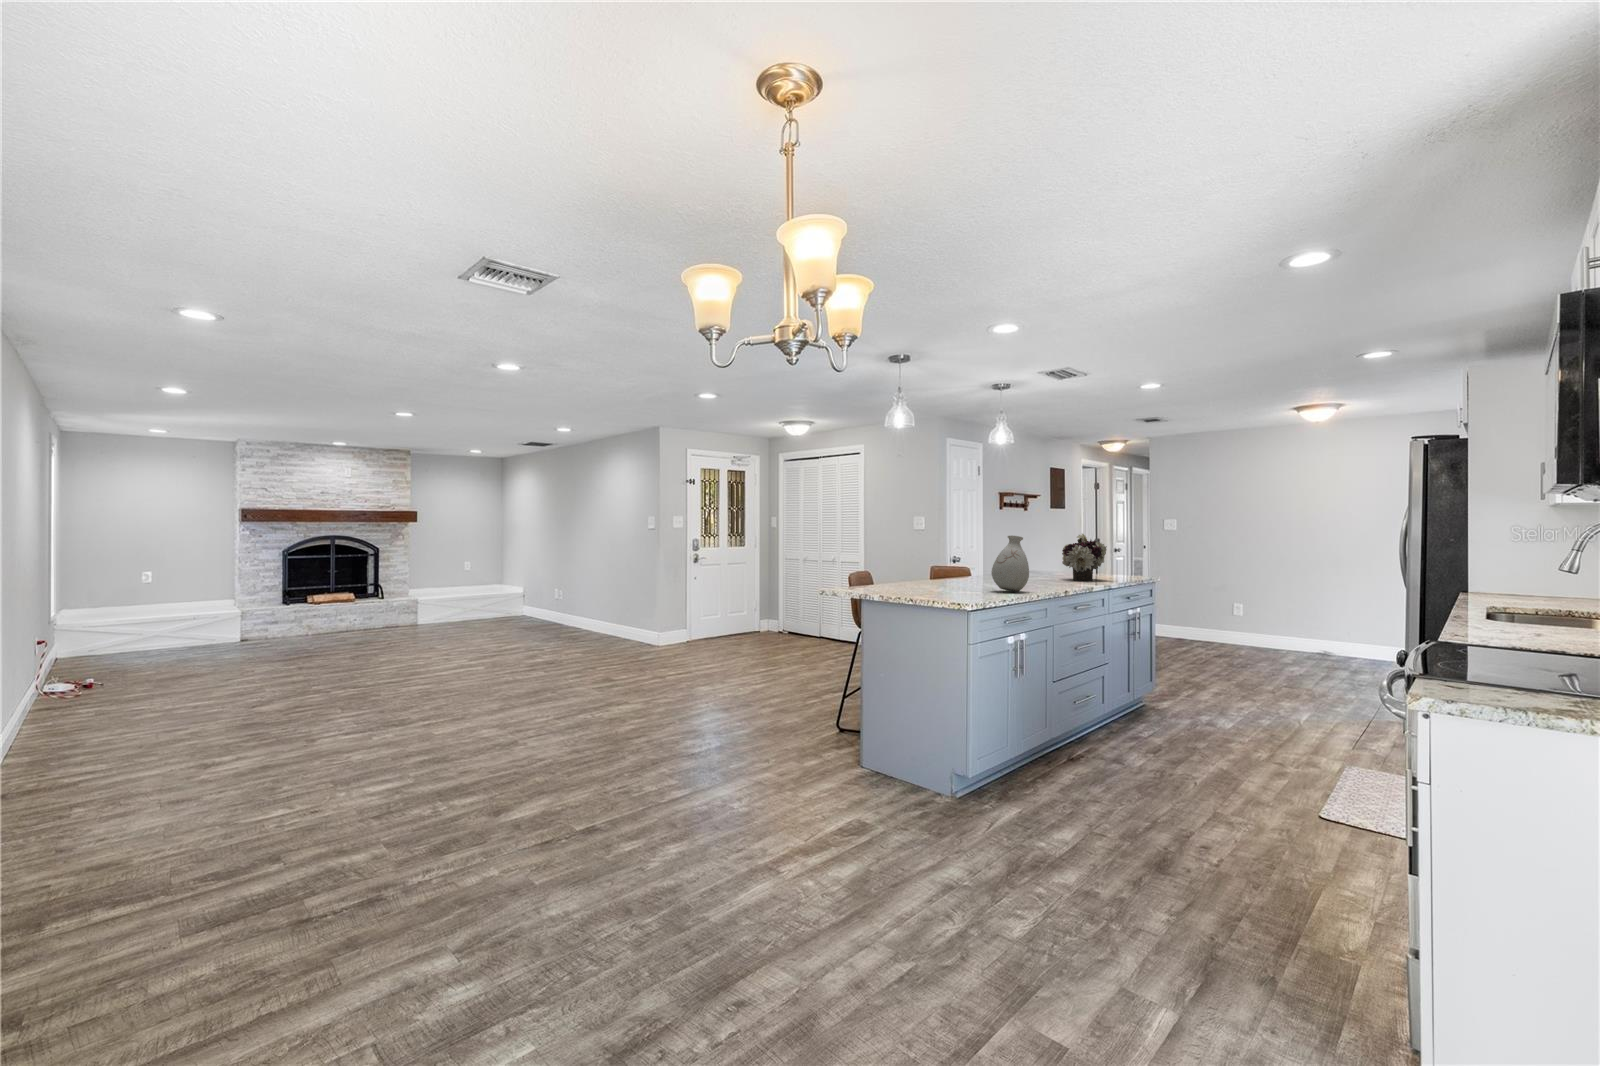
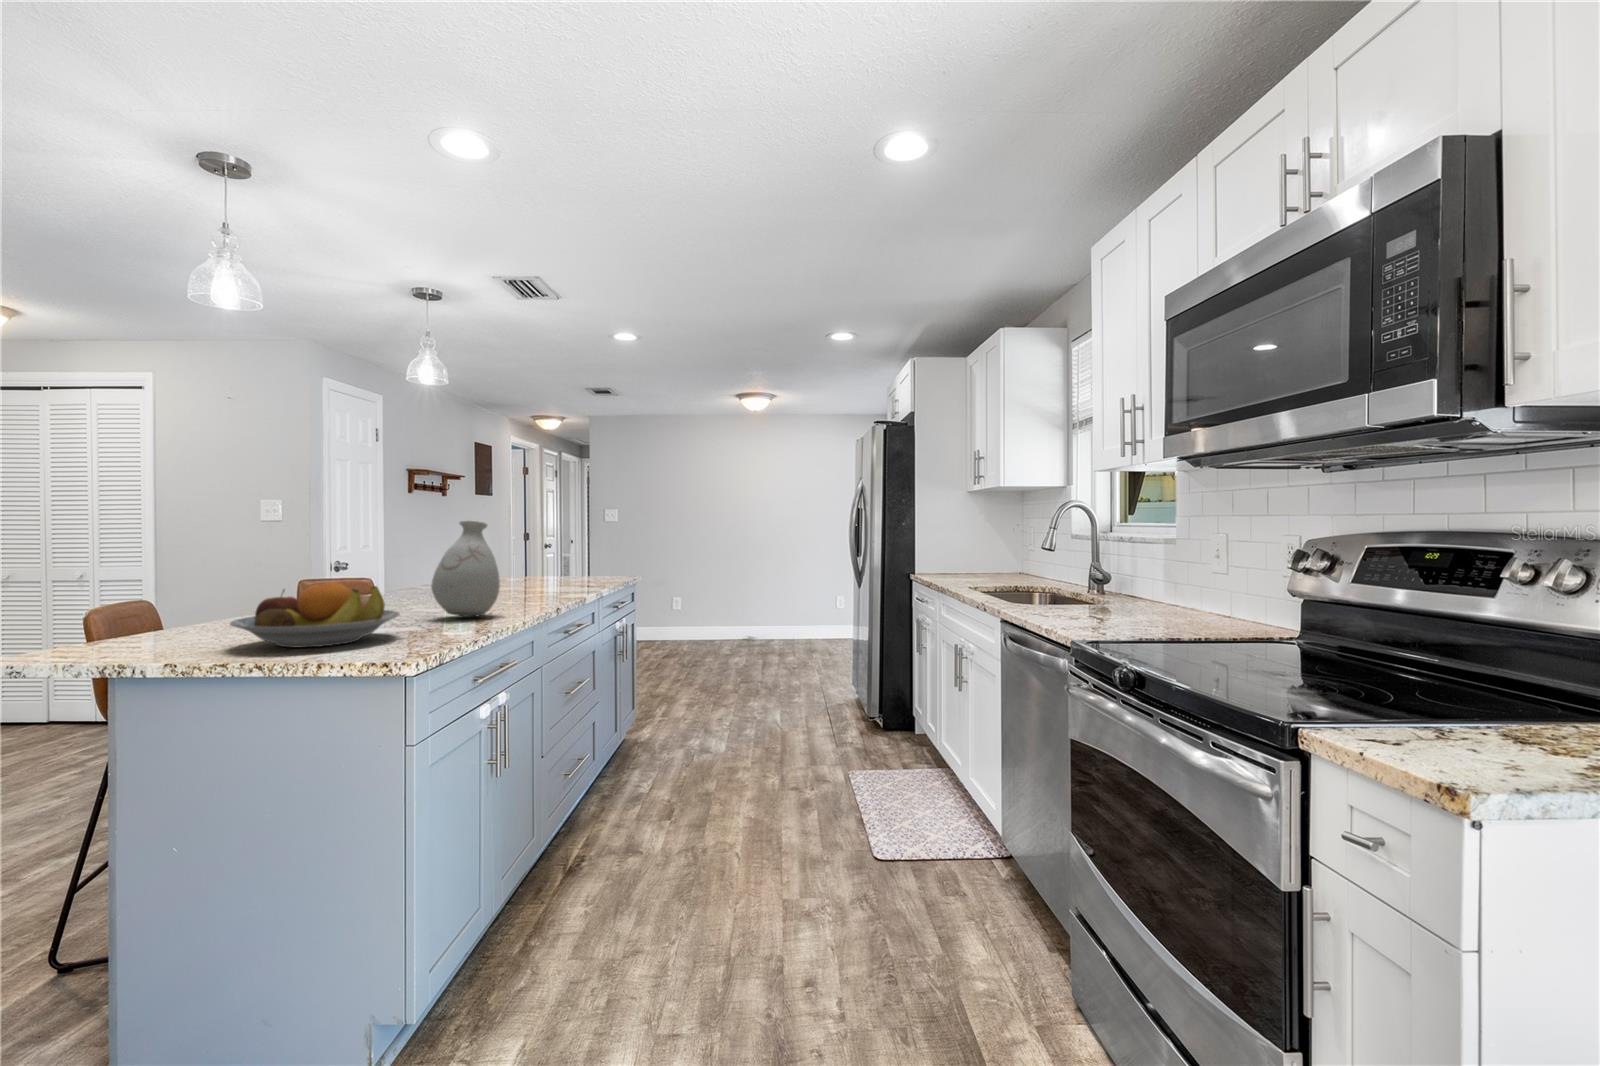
flower arrangement: present [1062,534,1107,581] -> none [524,520,589,588]
fruit bowl: none [901,566,972,597] -> present [230,582,400,647]

